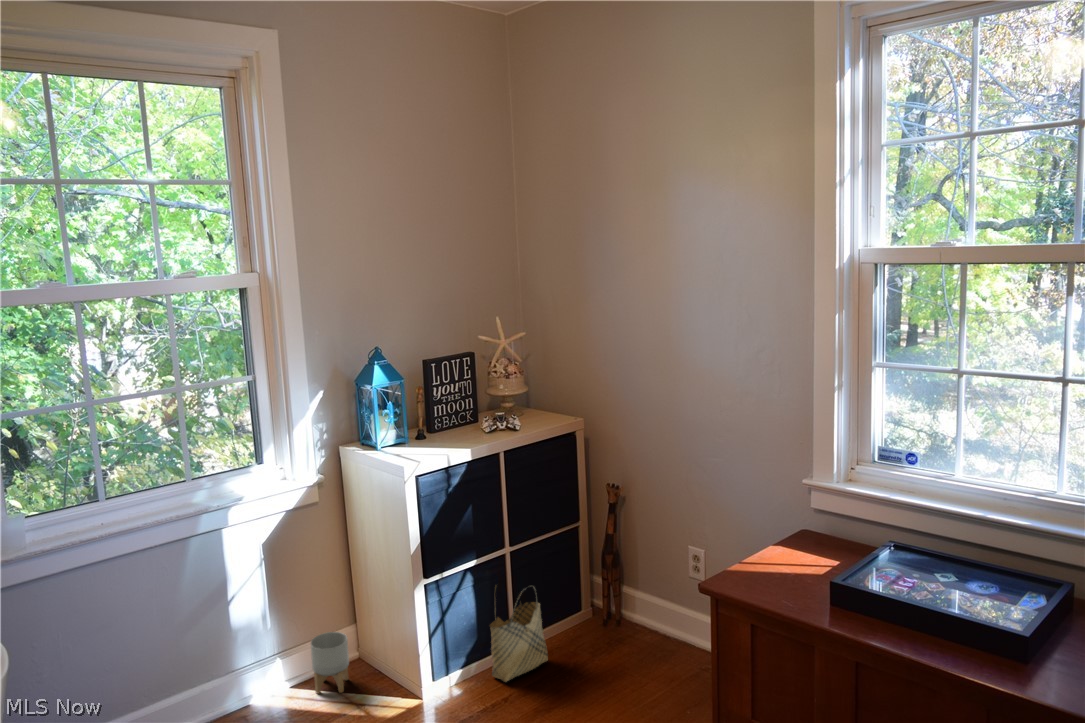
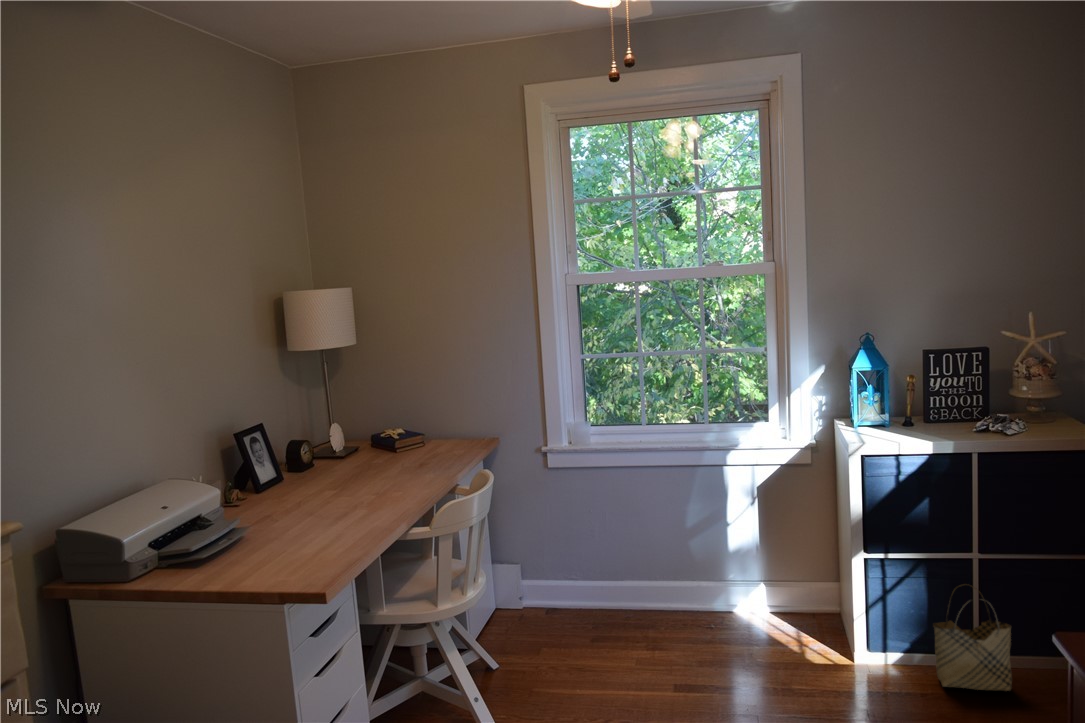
planter: present [311,632,349,694] -> none [782,577,816,631]

